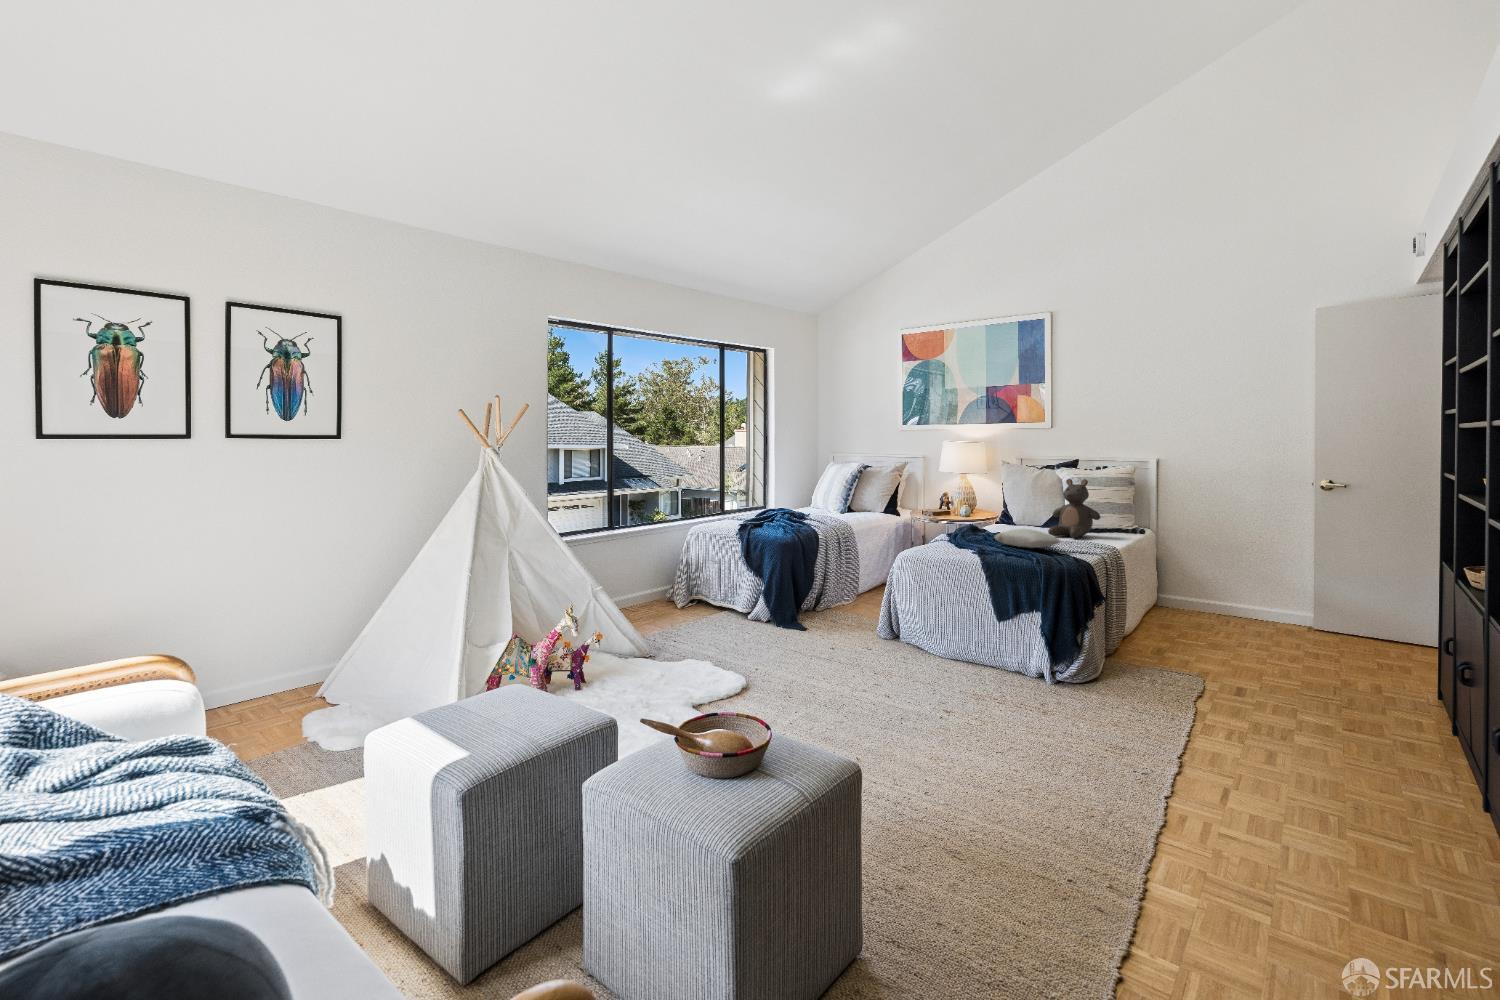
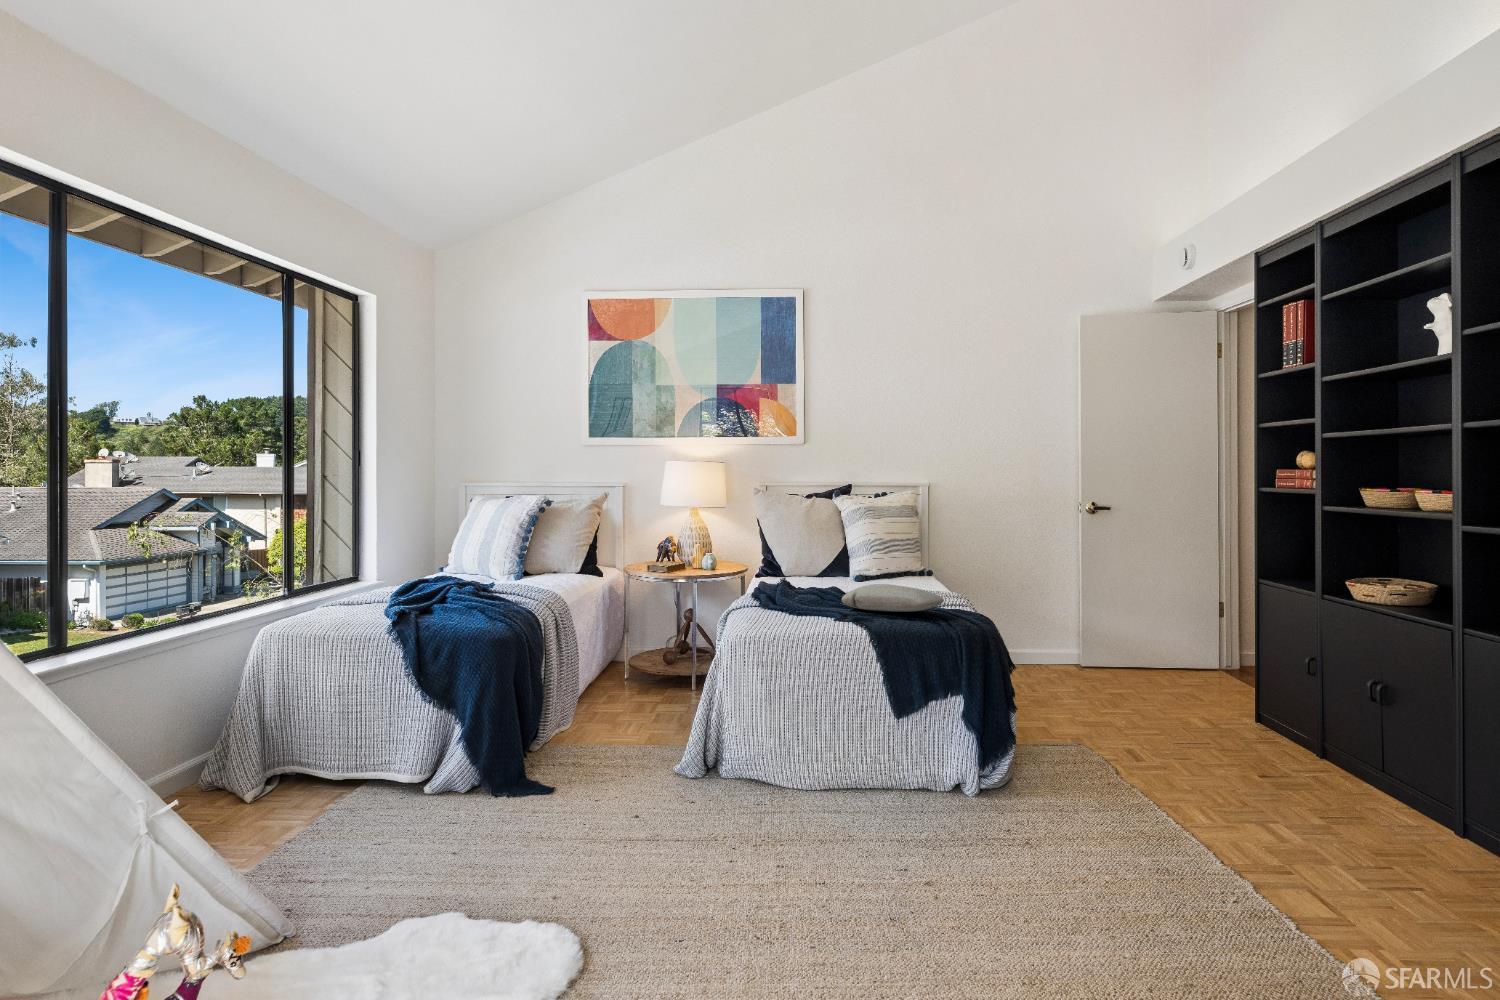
teddy bear: present [1048,479,1100,538] -> none [856,511,919,589]

